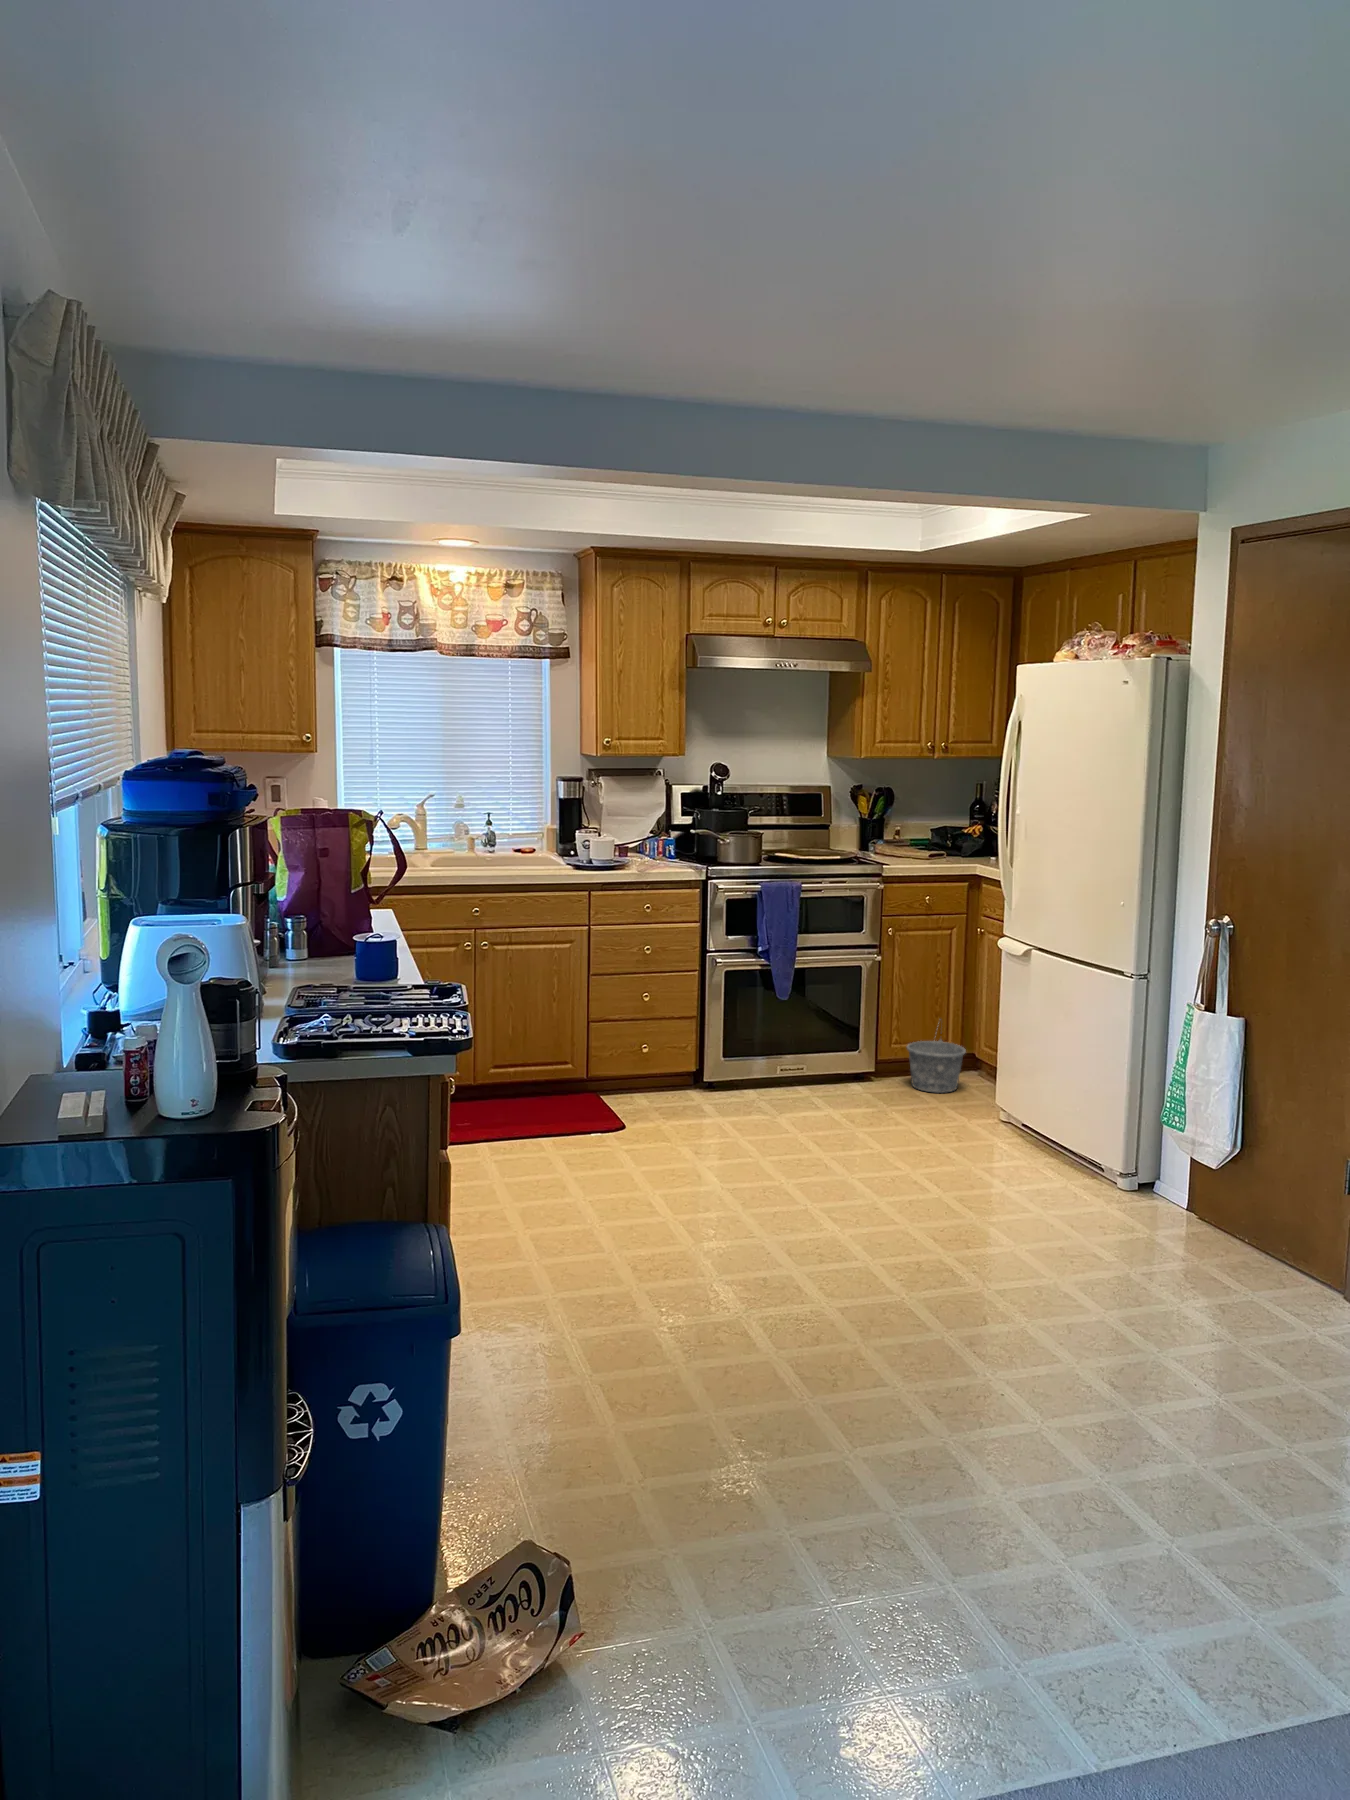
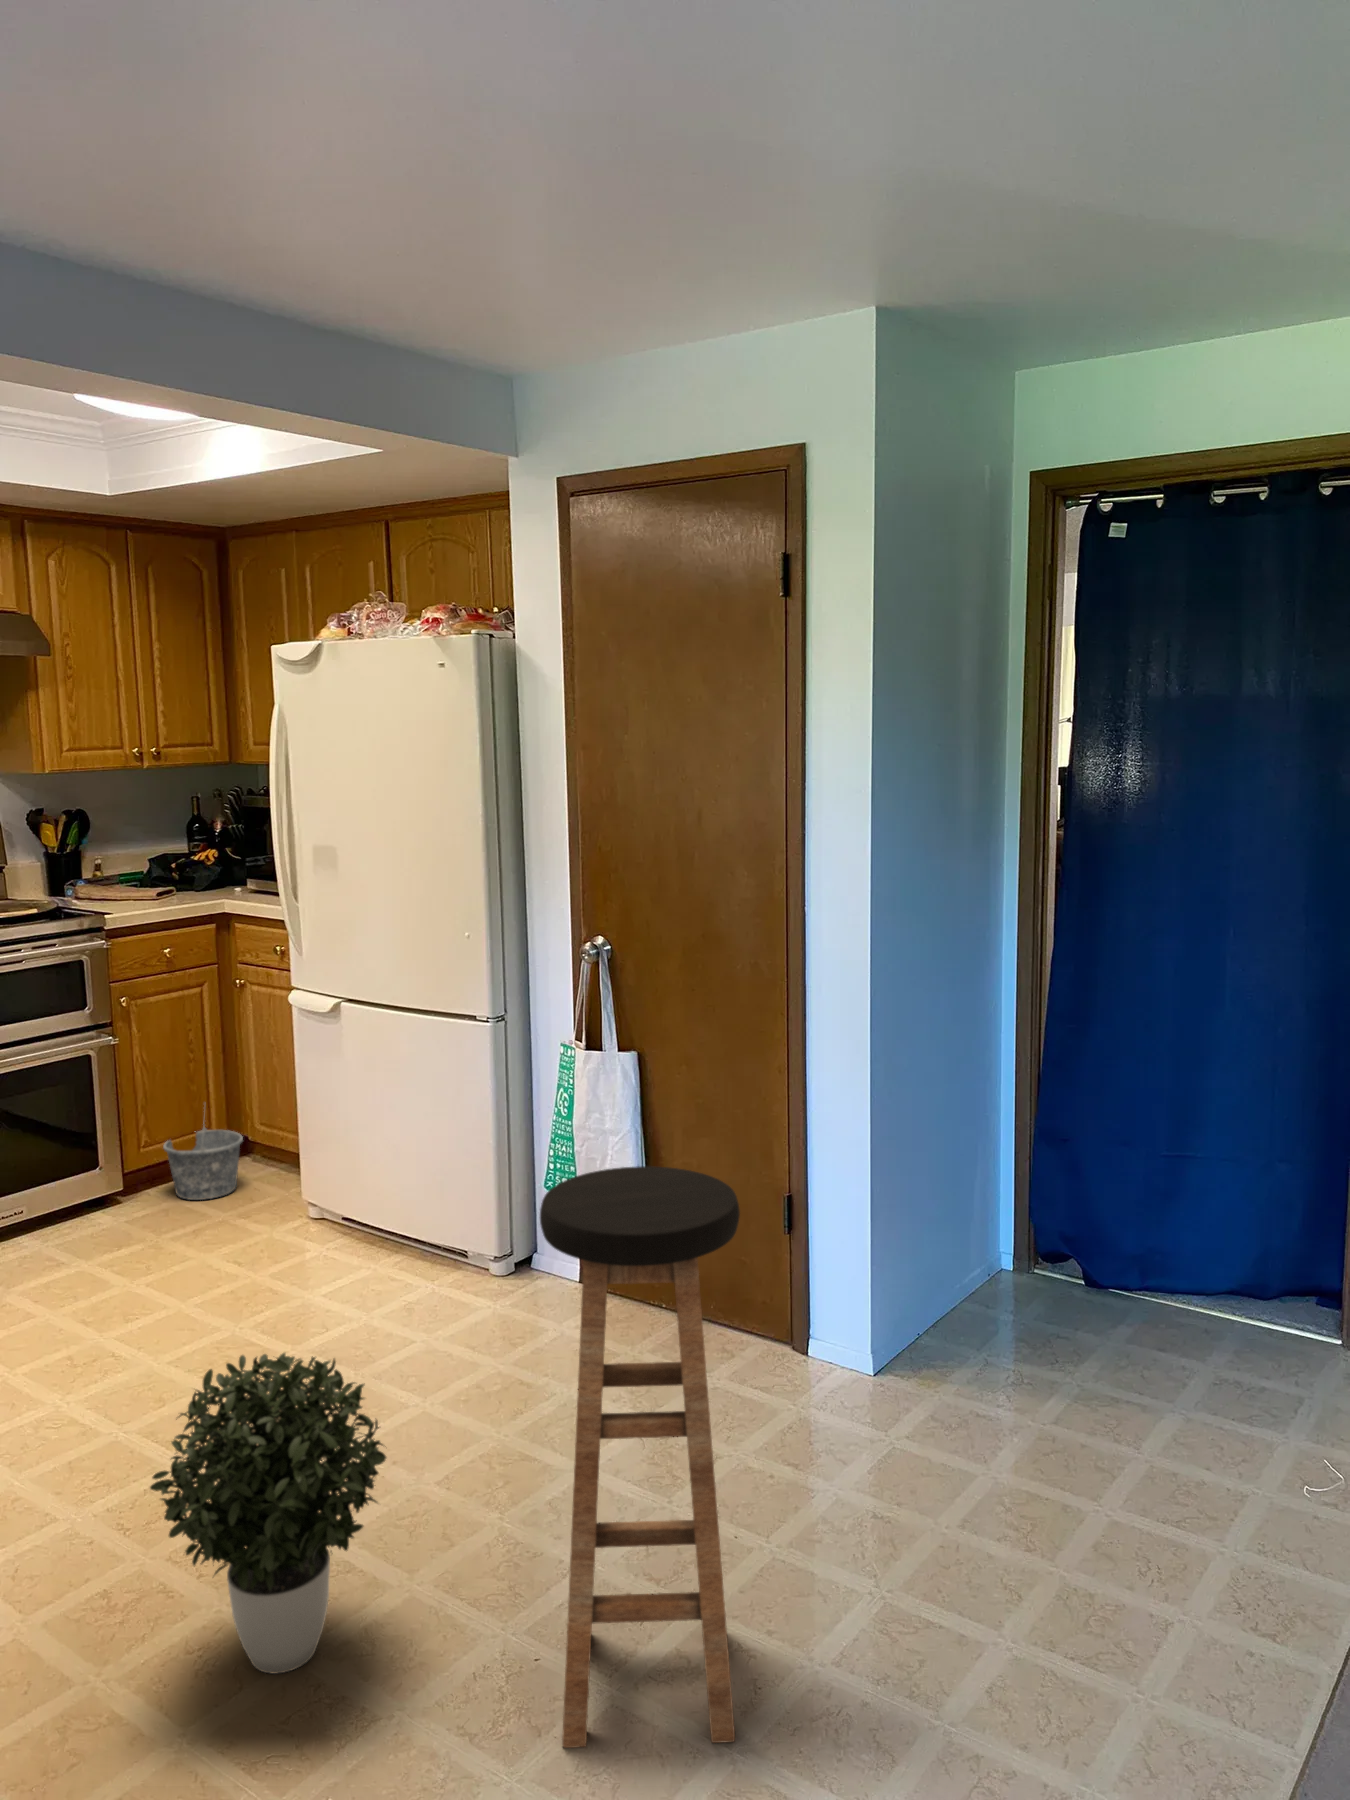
bar stool: none [993,1059,1170,1481] -> present [540,1166,740,1748]
potted plant: none [780,1139,929,1347] -> present [150,1353,386,1674]

